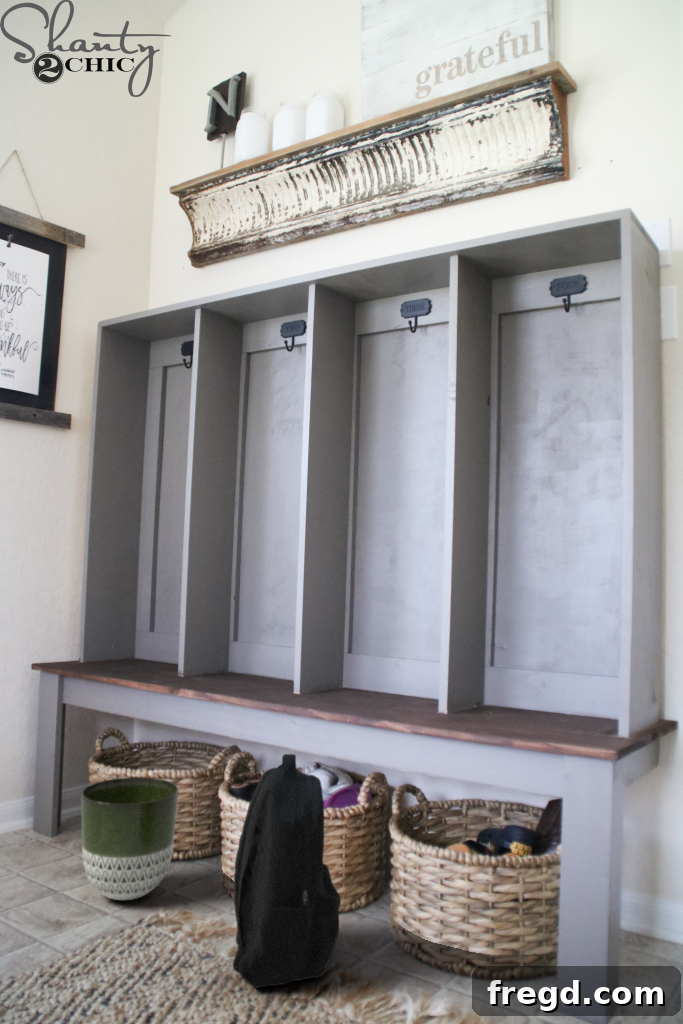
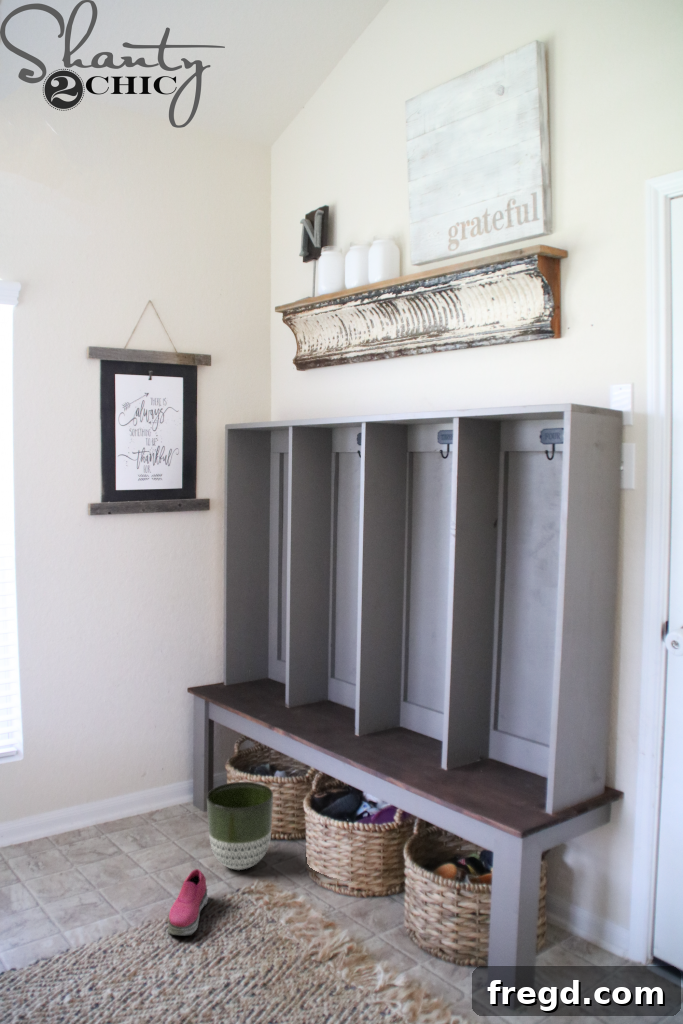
backpack: present [233,754,341,988] -> none [281,794,357,950]
shoe: none [46,893,97,991] -> present [167,869,208,935]

